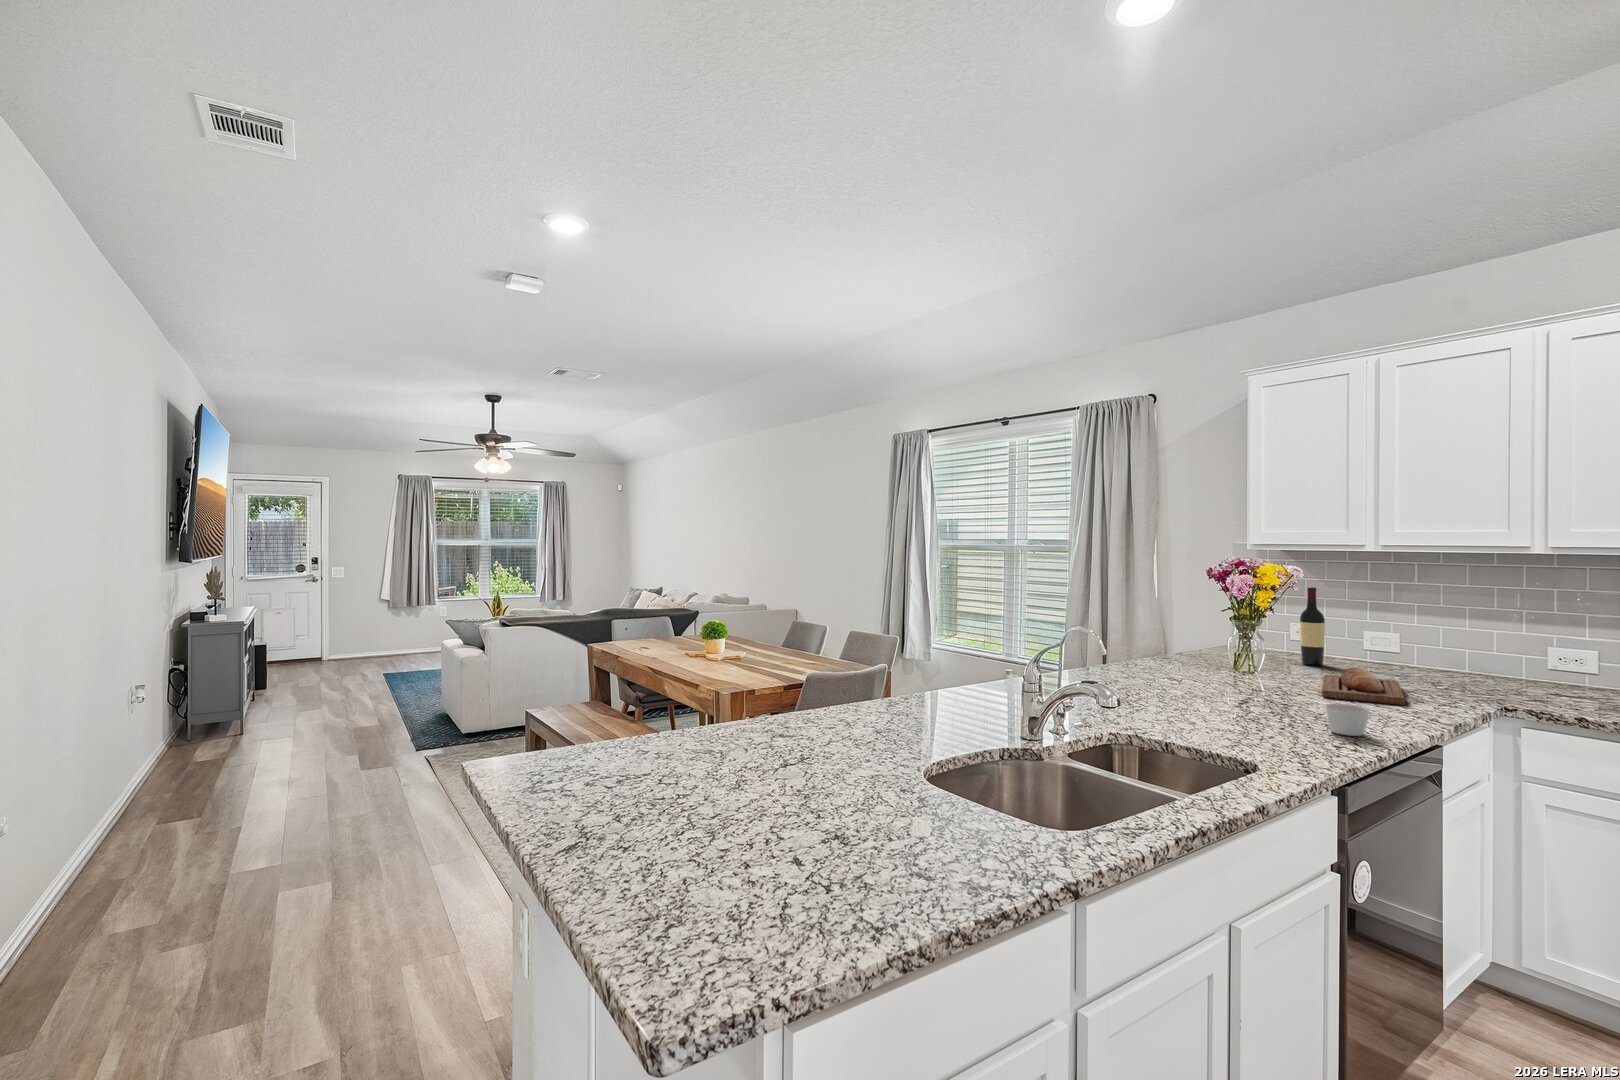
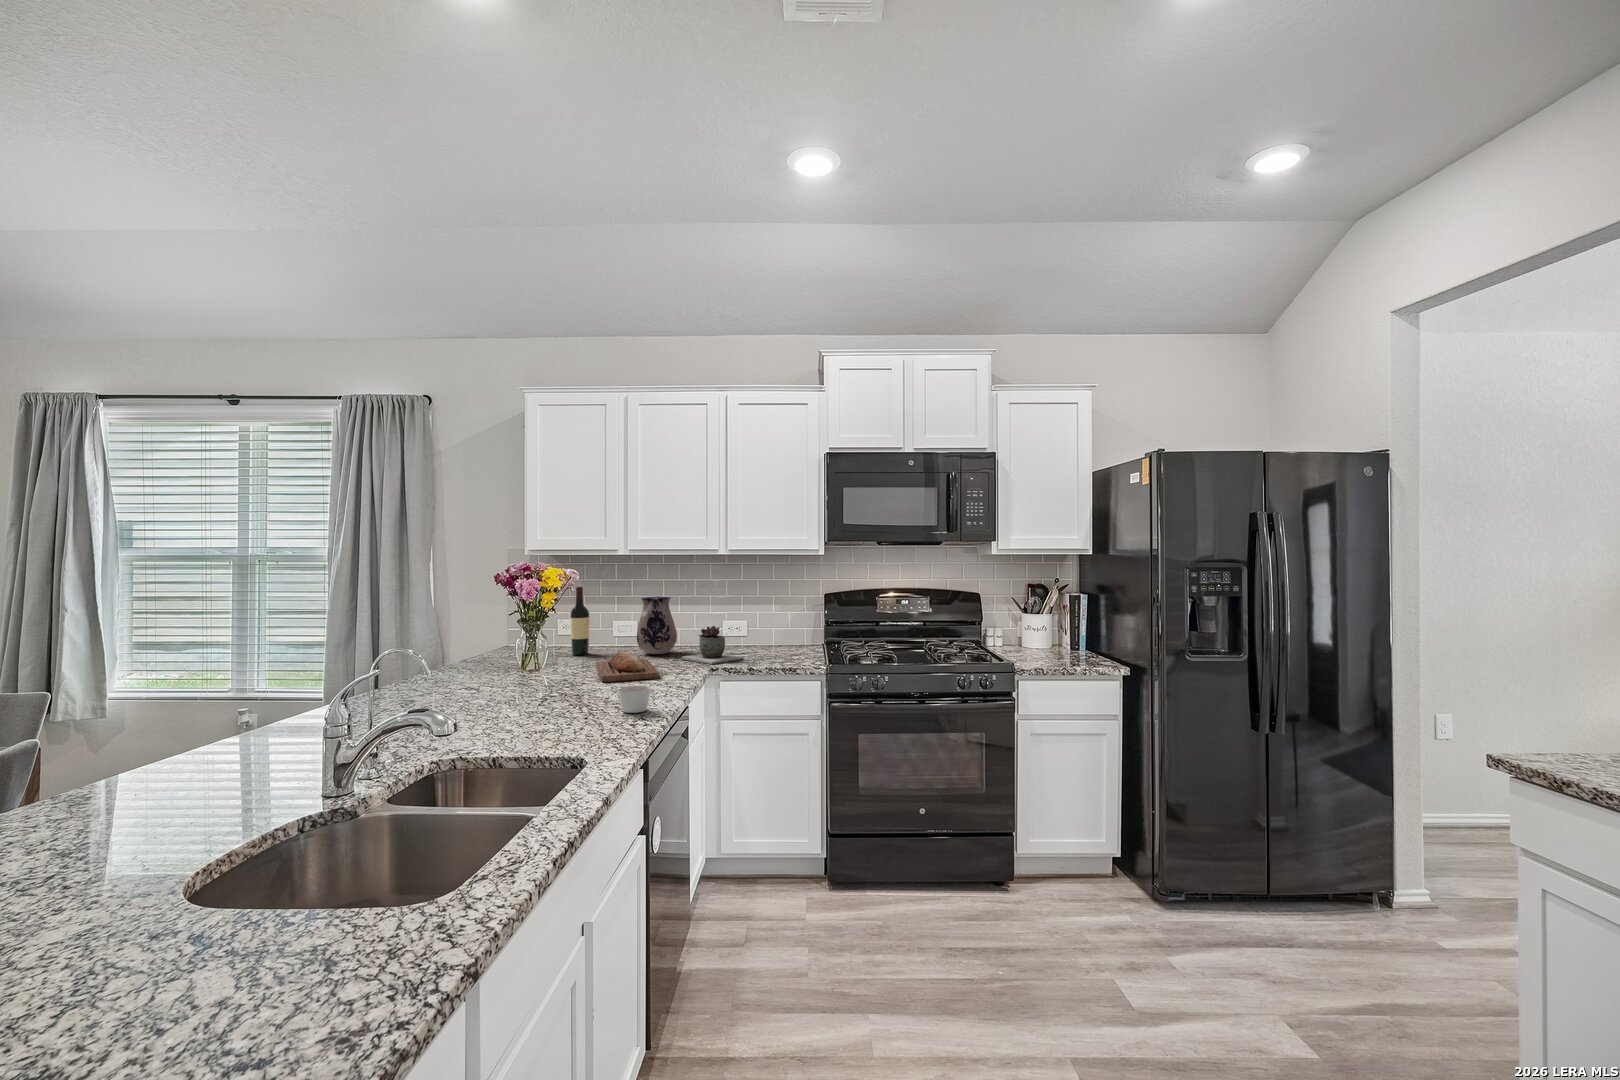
ceramic pitcher: none [1390,605,1454,679] -> present [637,596,677,654]
succulent plant: none [1456,651,1570,704] -> present [682,626,744,664]

